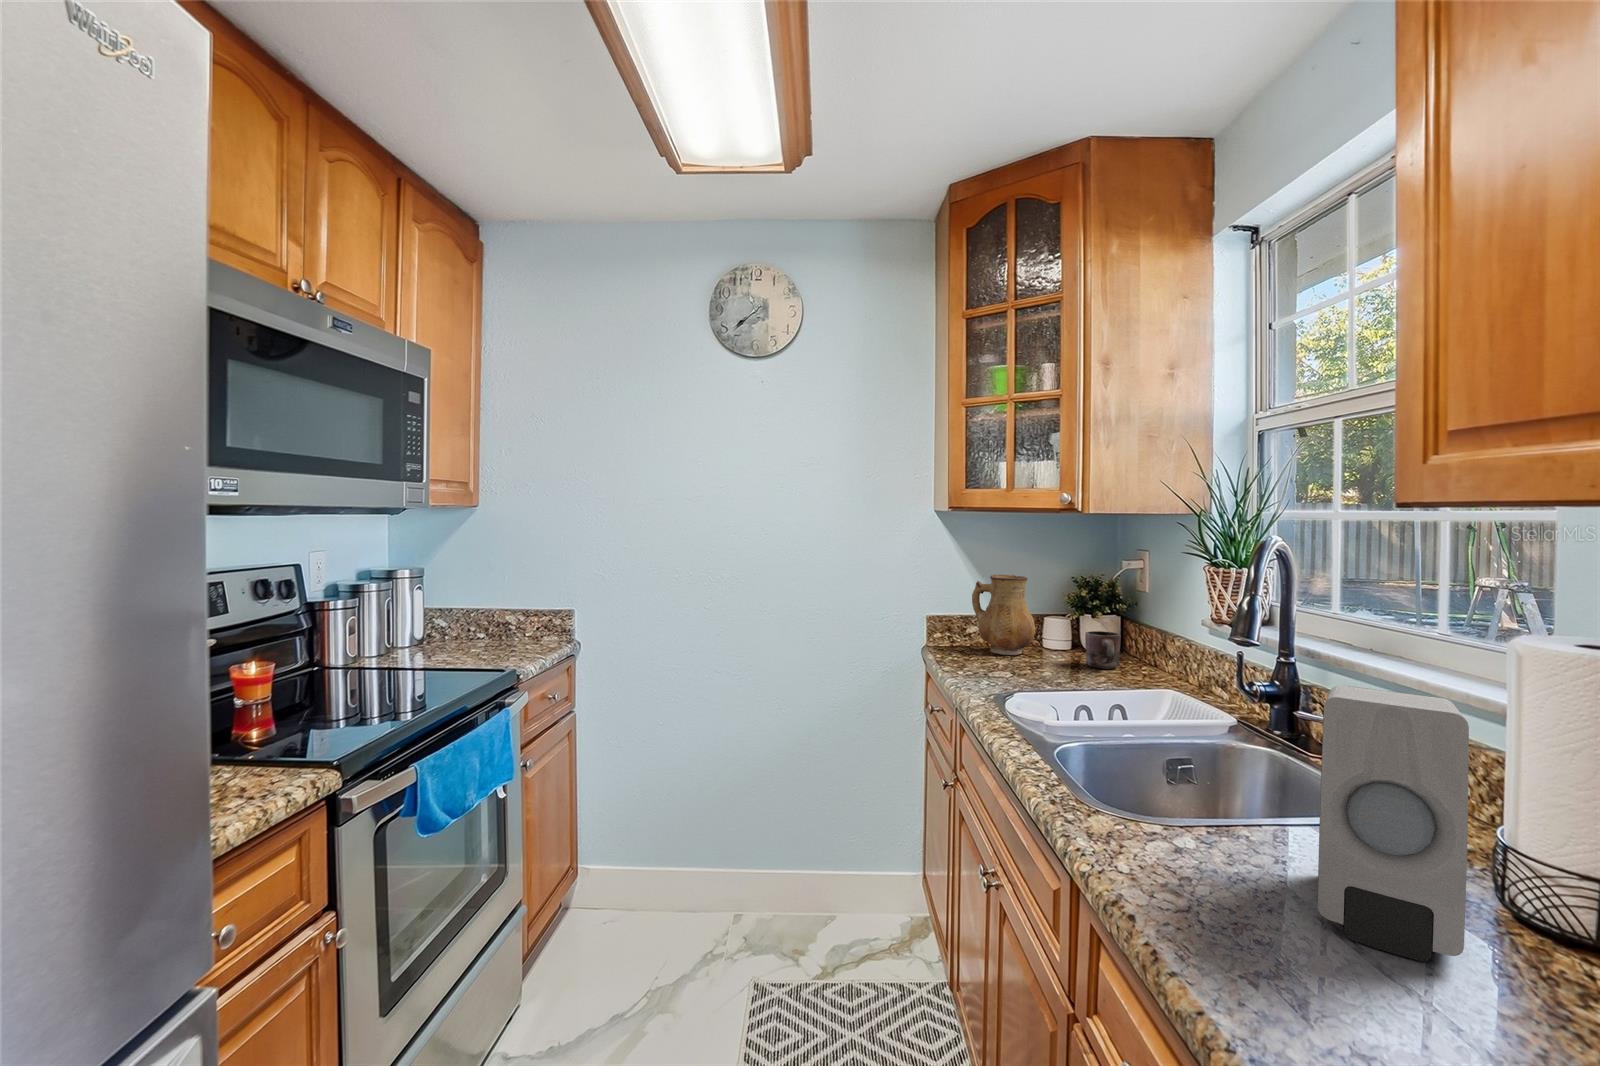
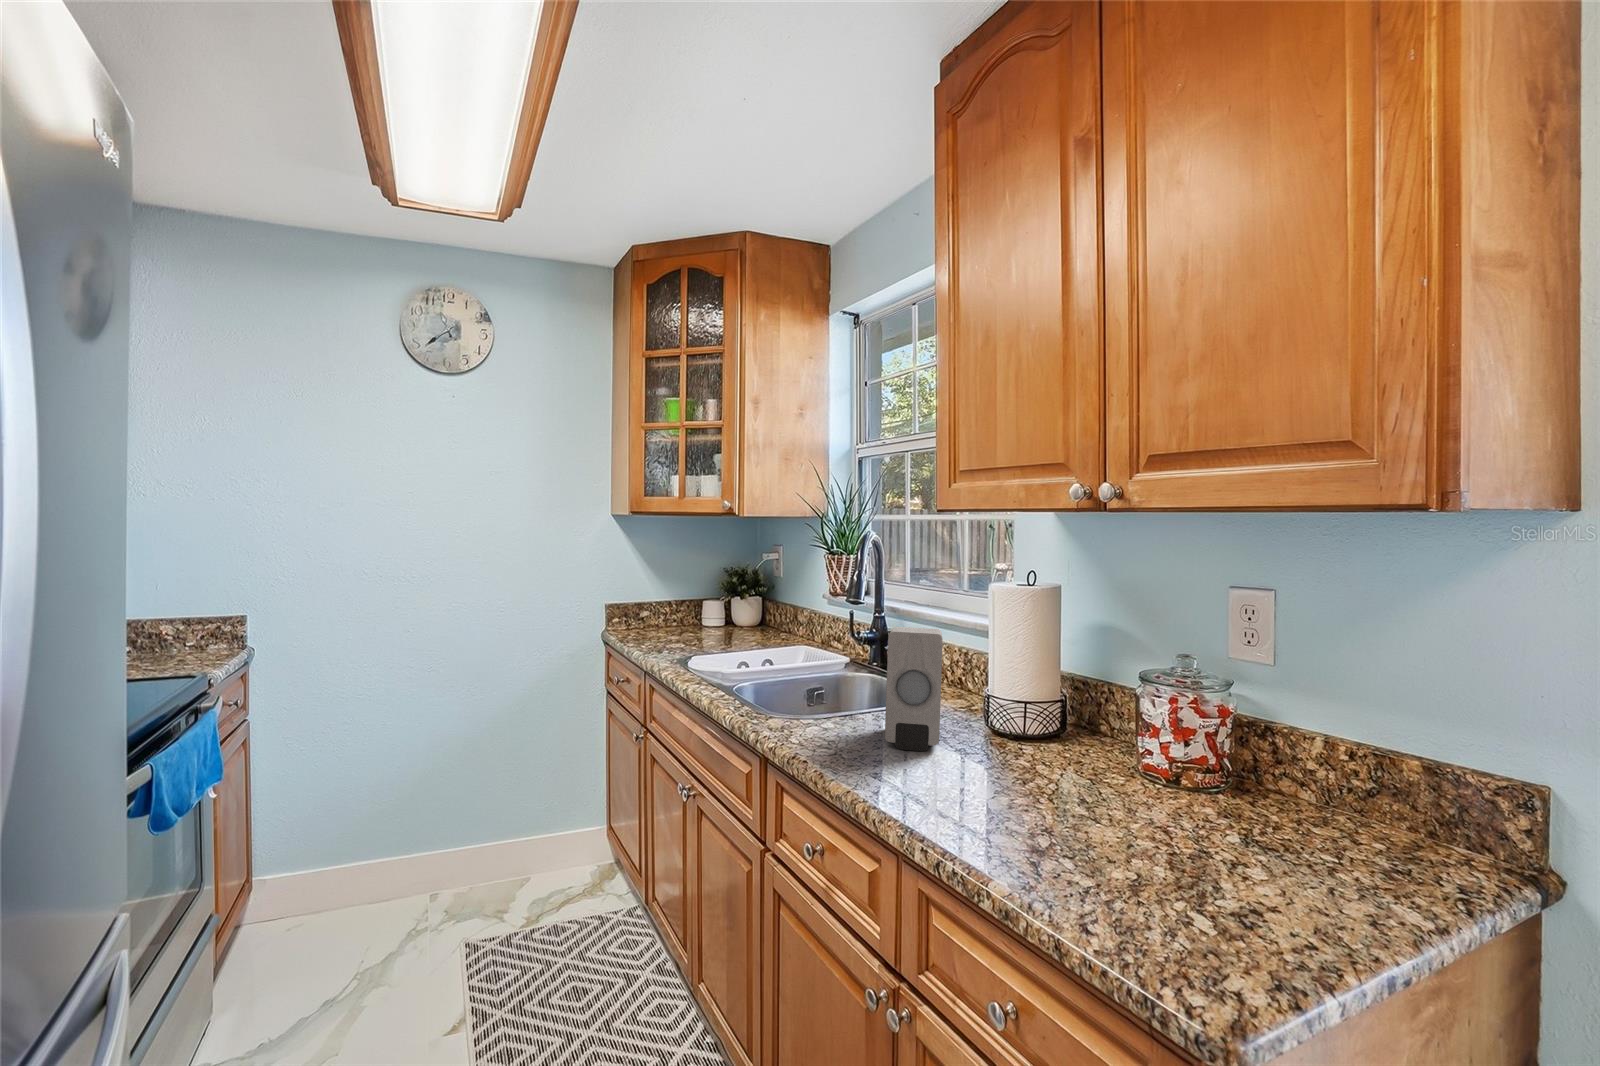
ceramic pitcher: present [972,575,1035,655] -> none [648,563,700,631]
mug: present [1085,631,1121,669] -> none [741,606,766,635]

